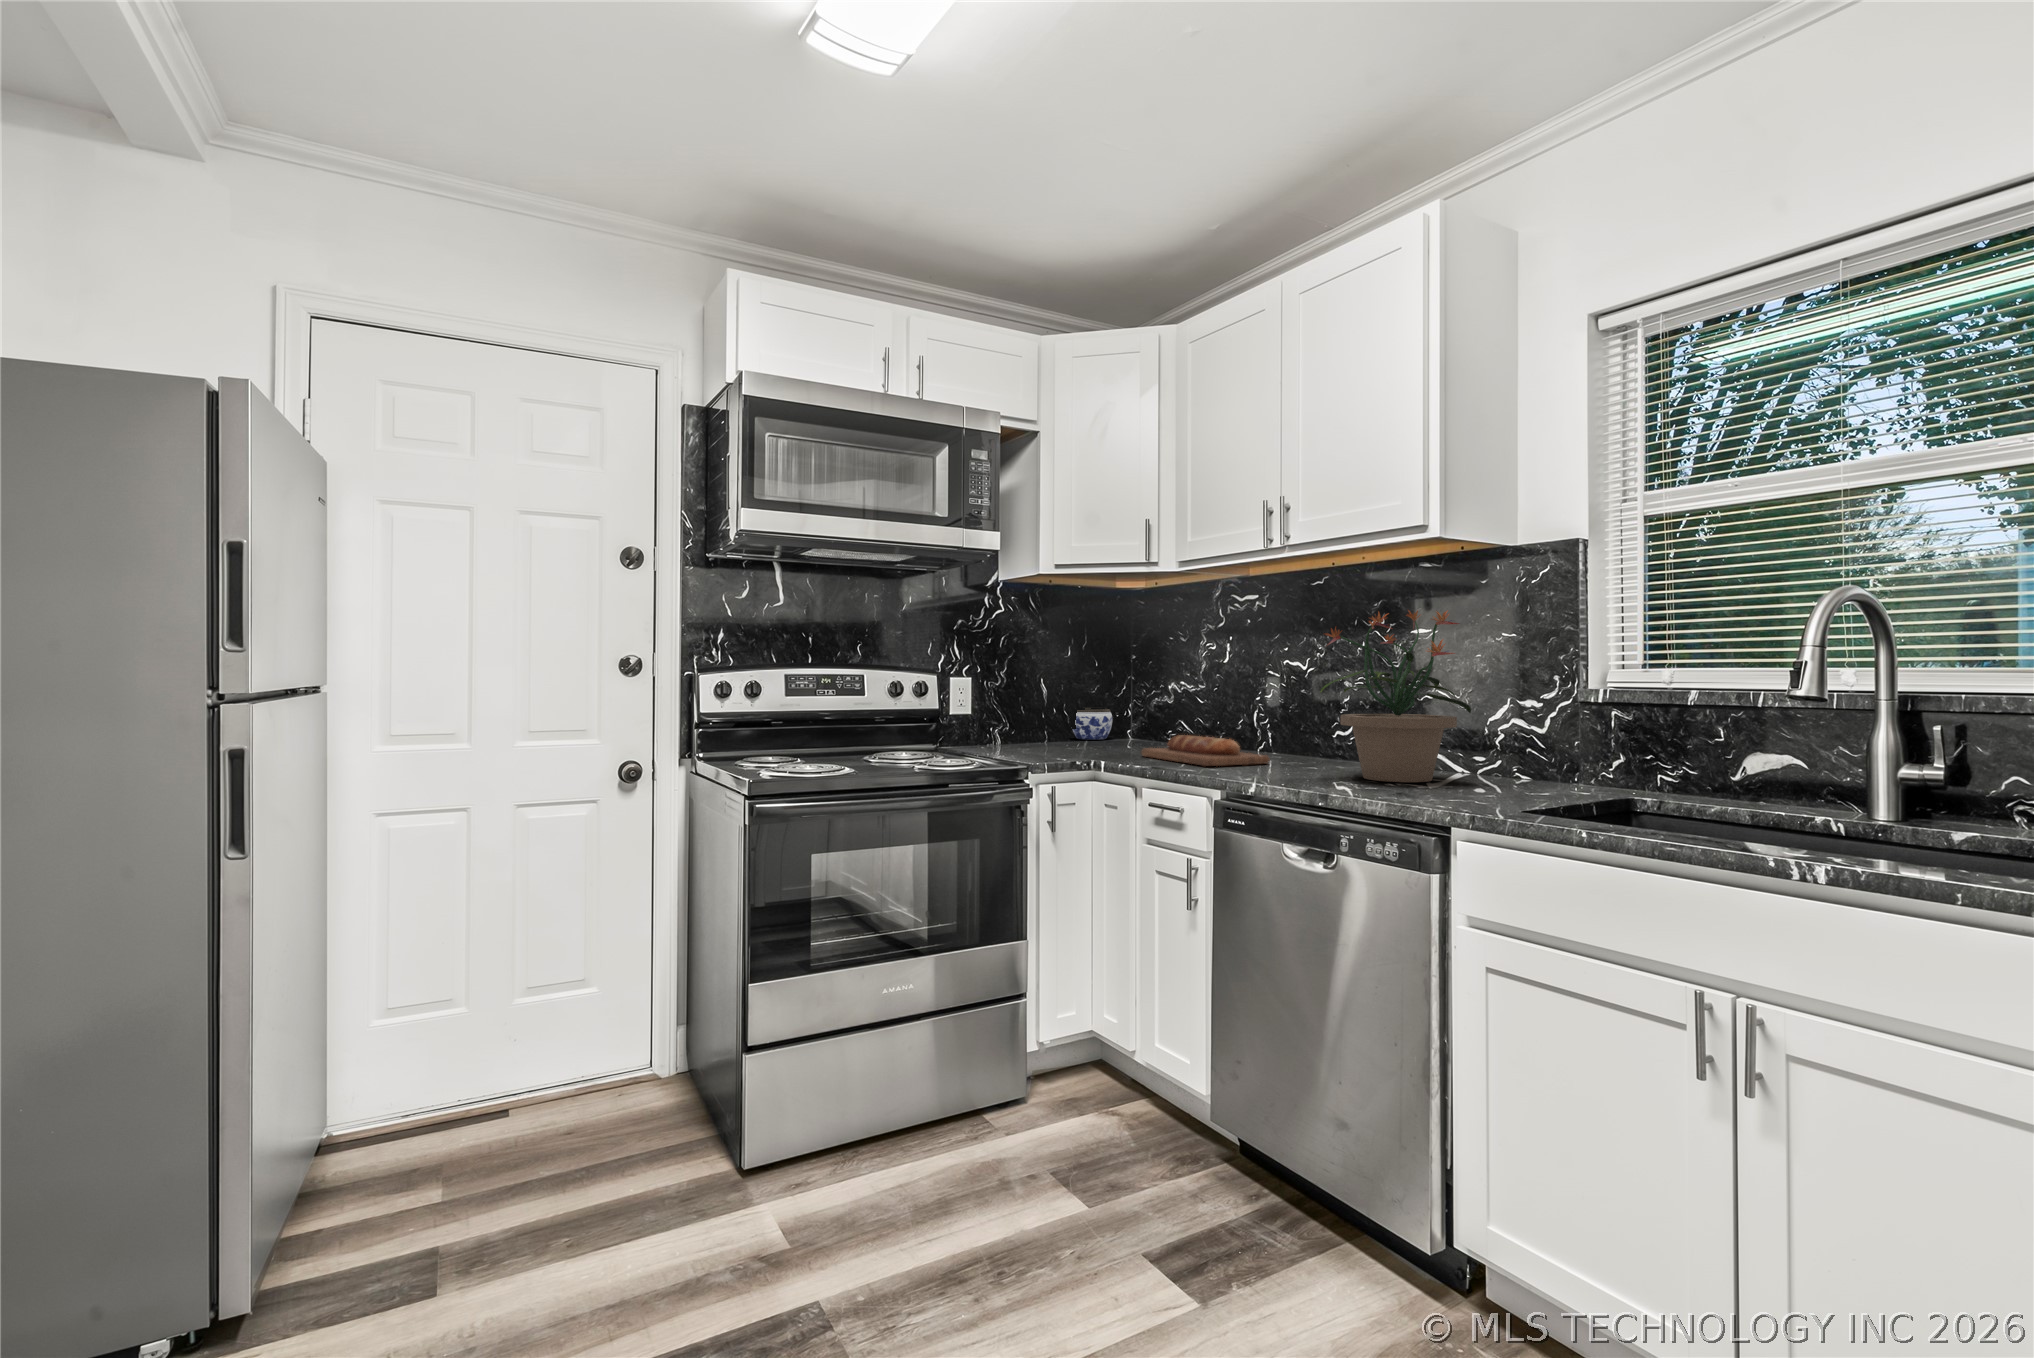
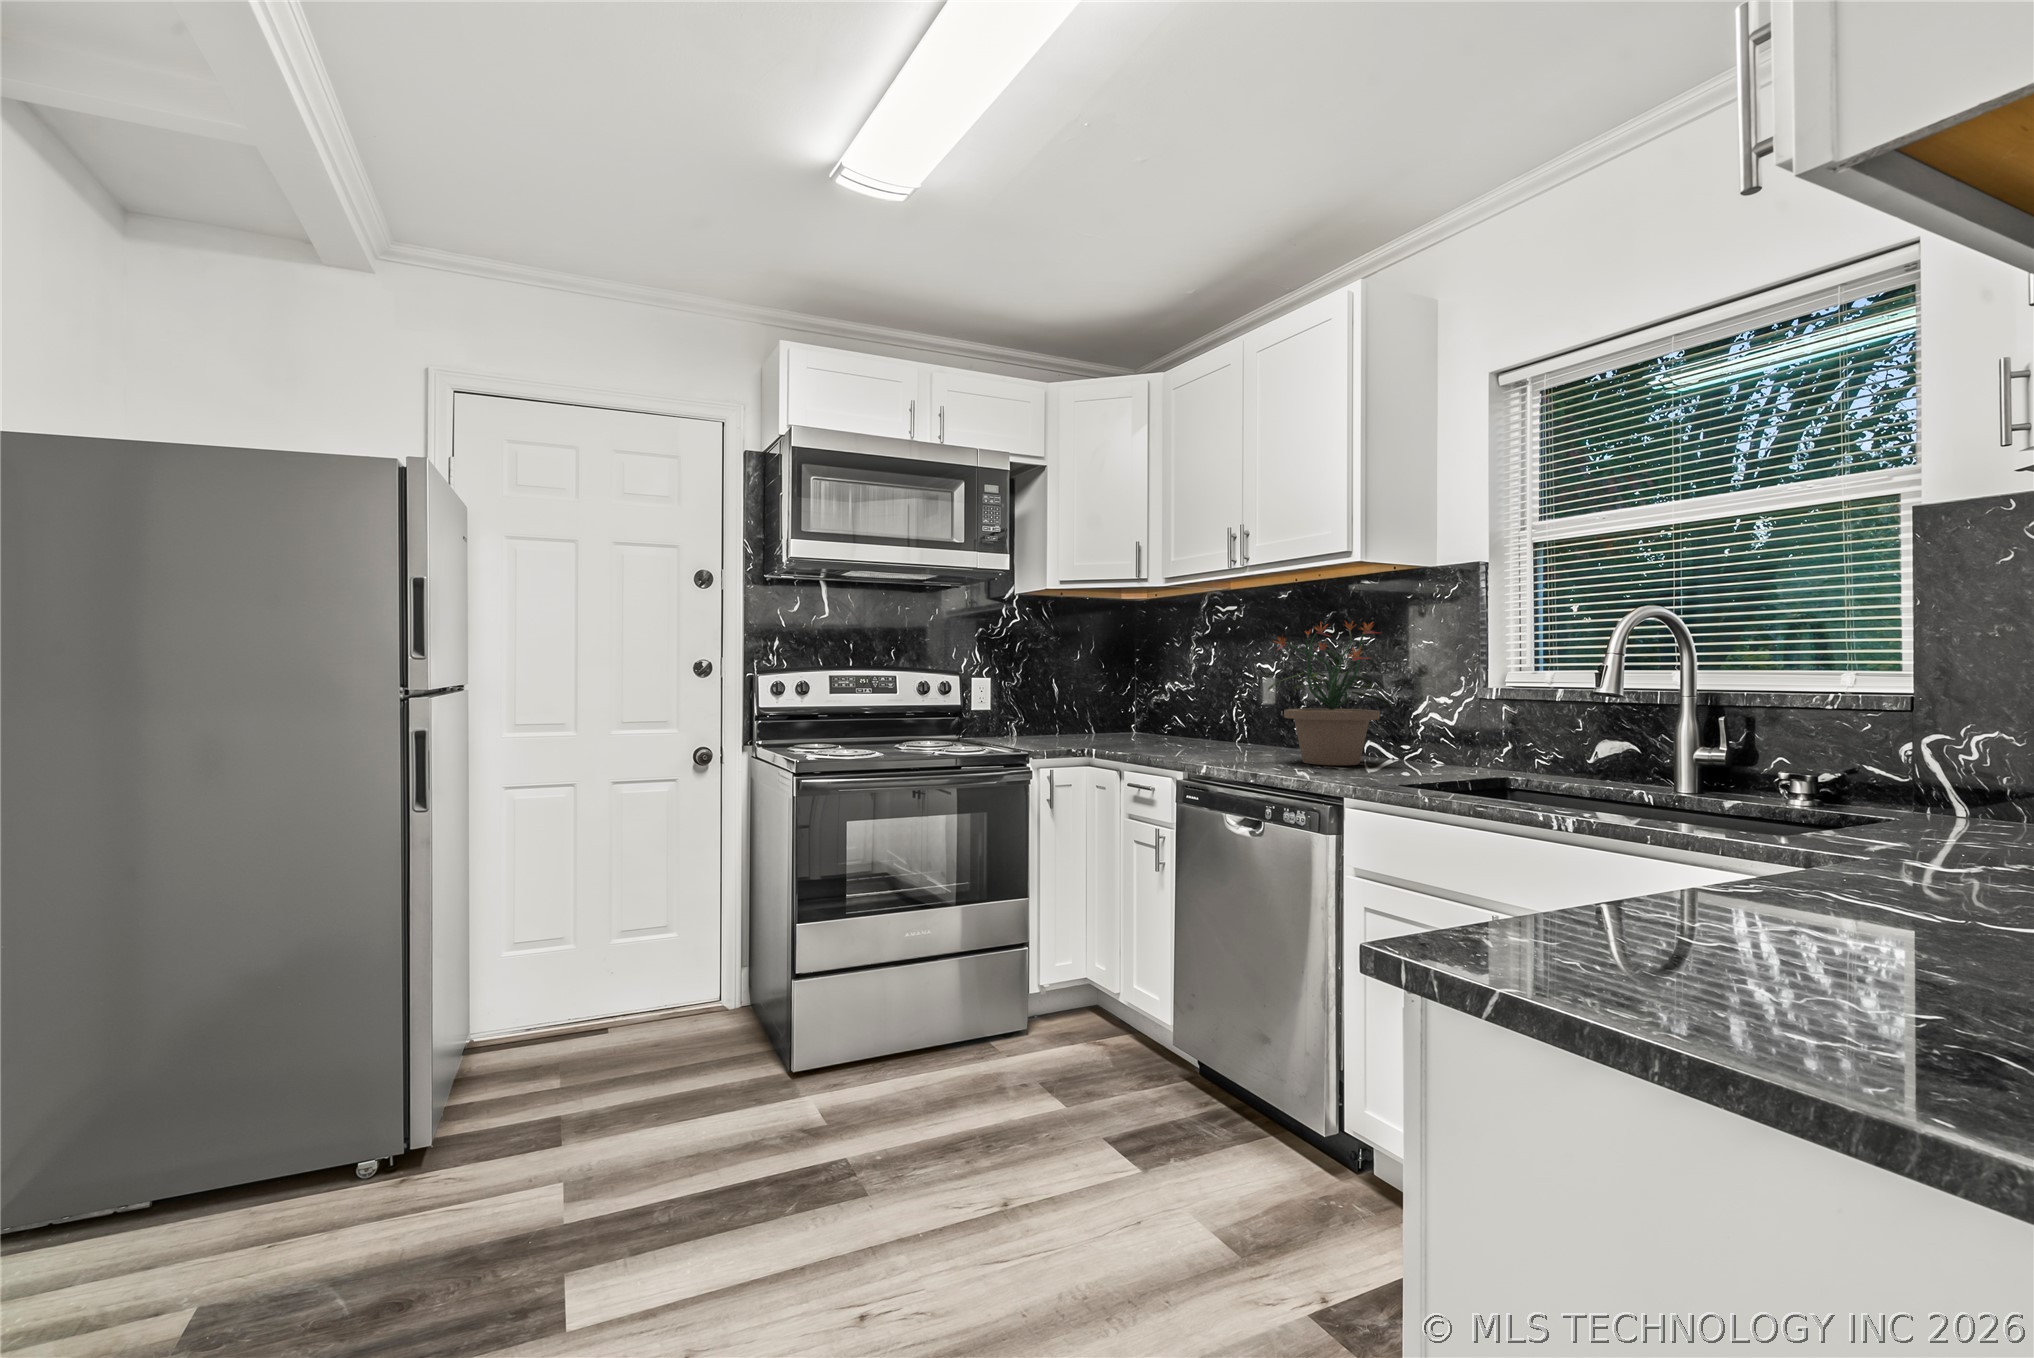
jar: present [1073,708,1112,740] -> none [1082,704,1119,732]
bread loaf: present [1142,735,1270,766] -> none [1132,727,1236,753]

